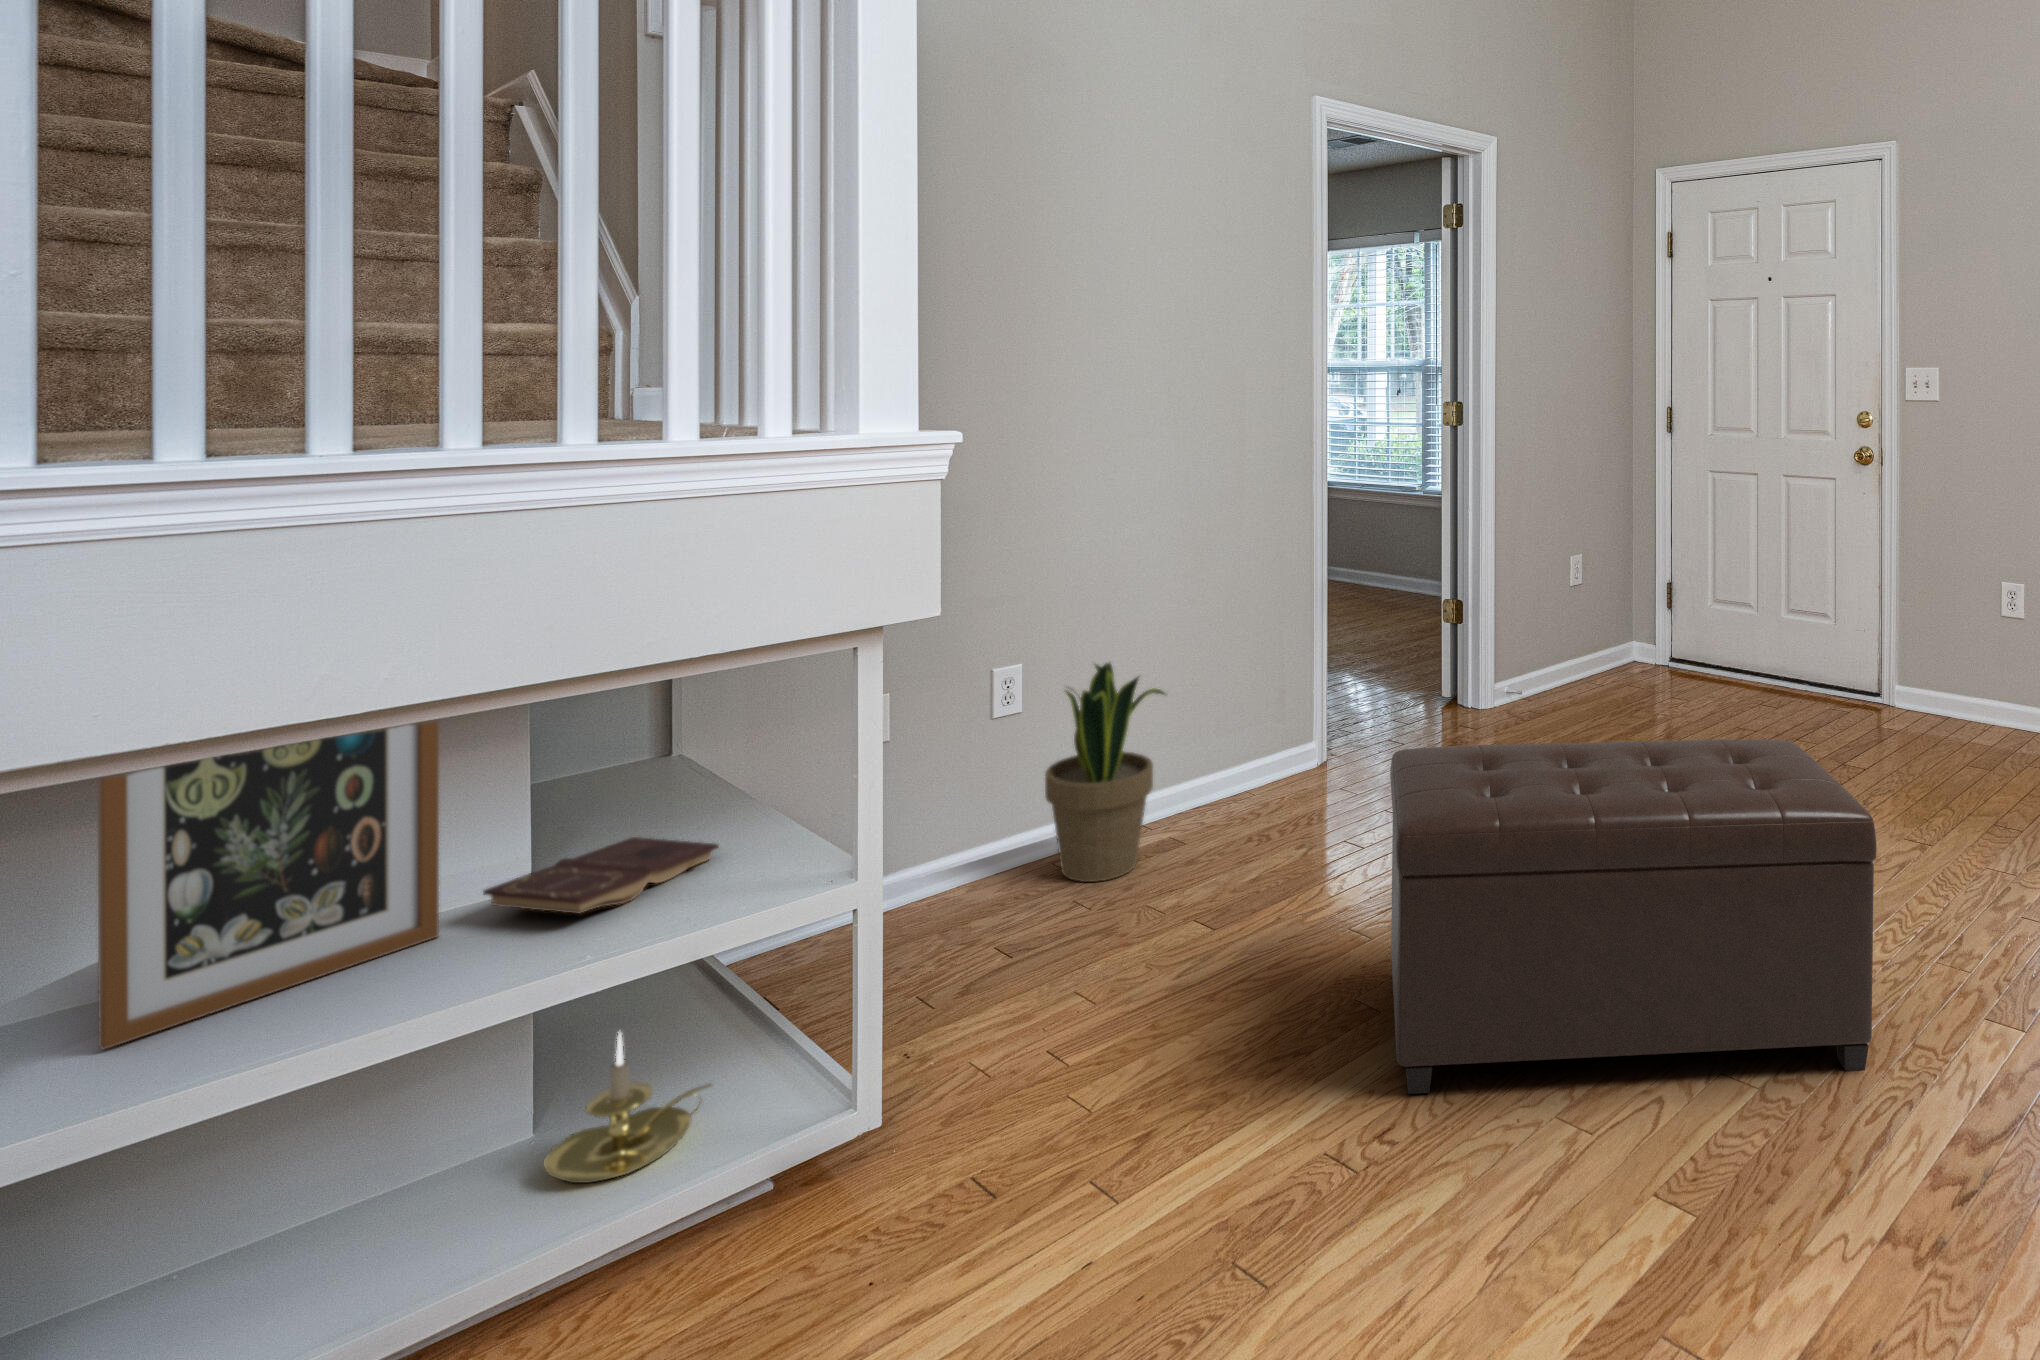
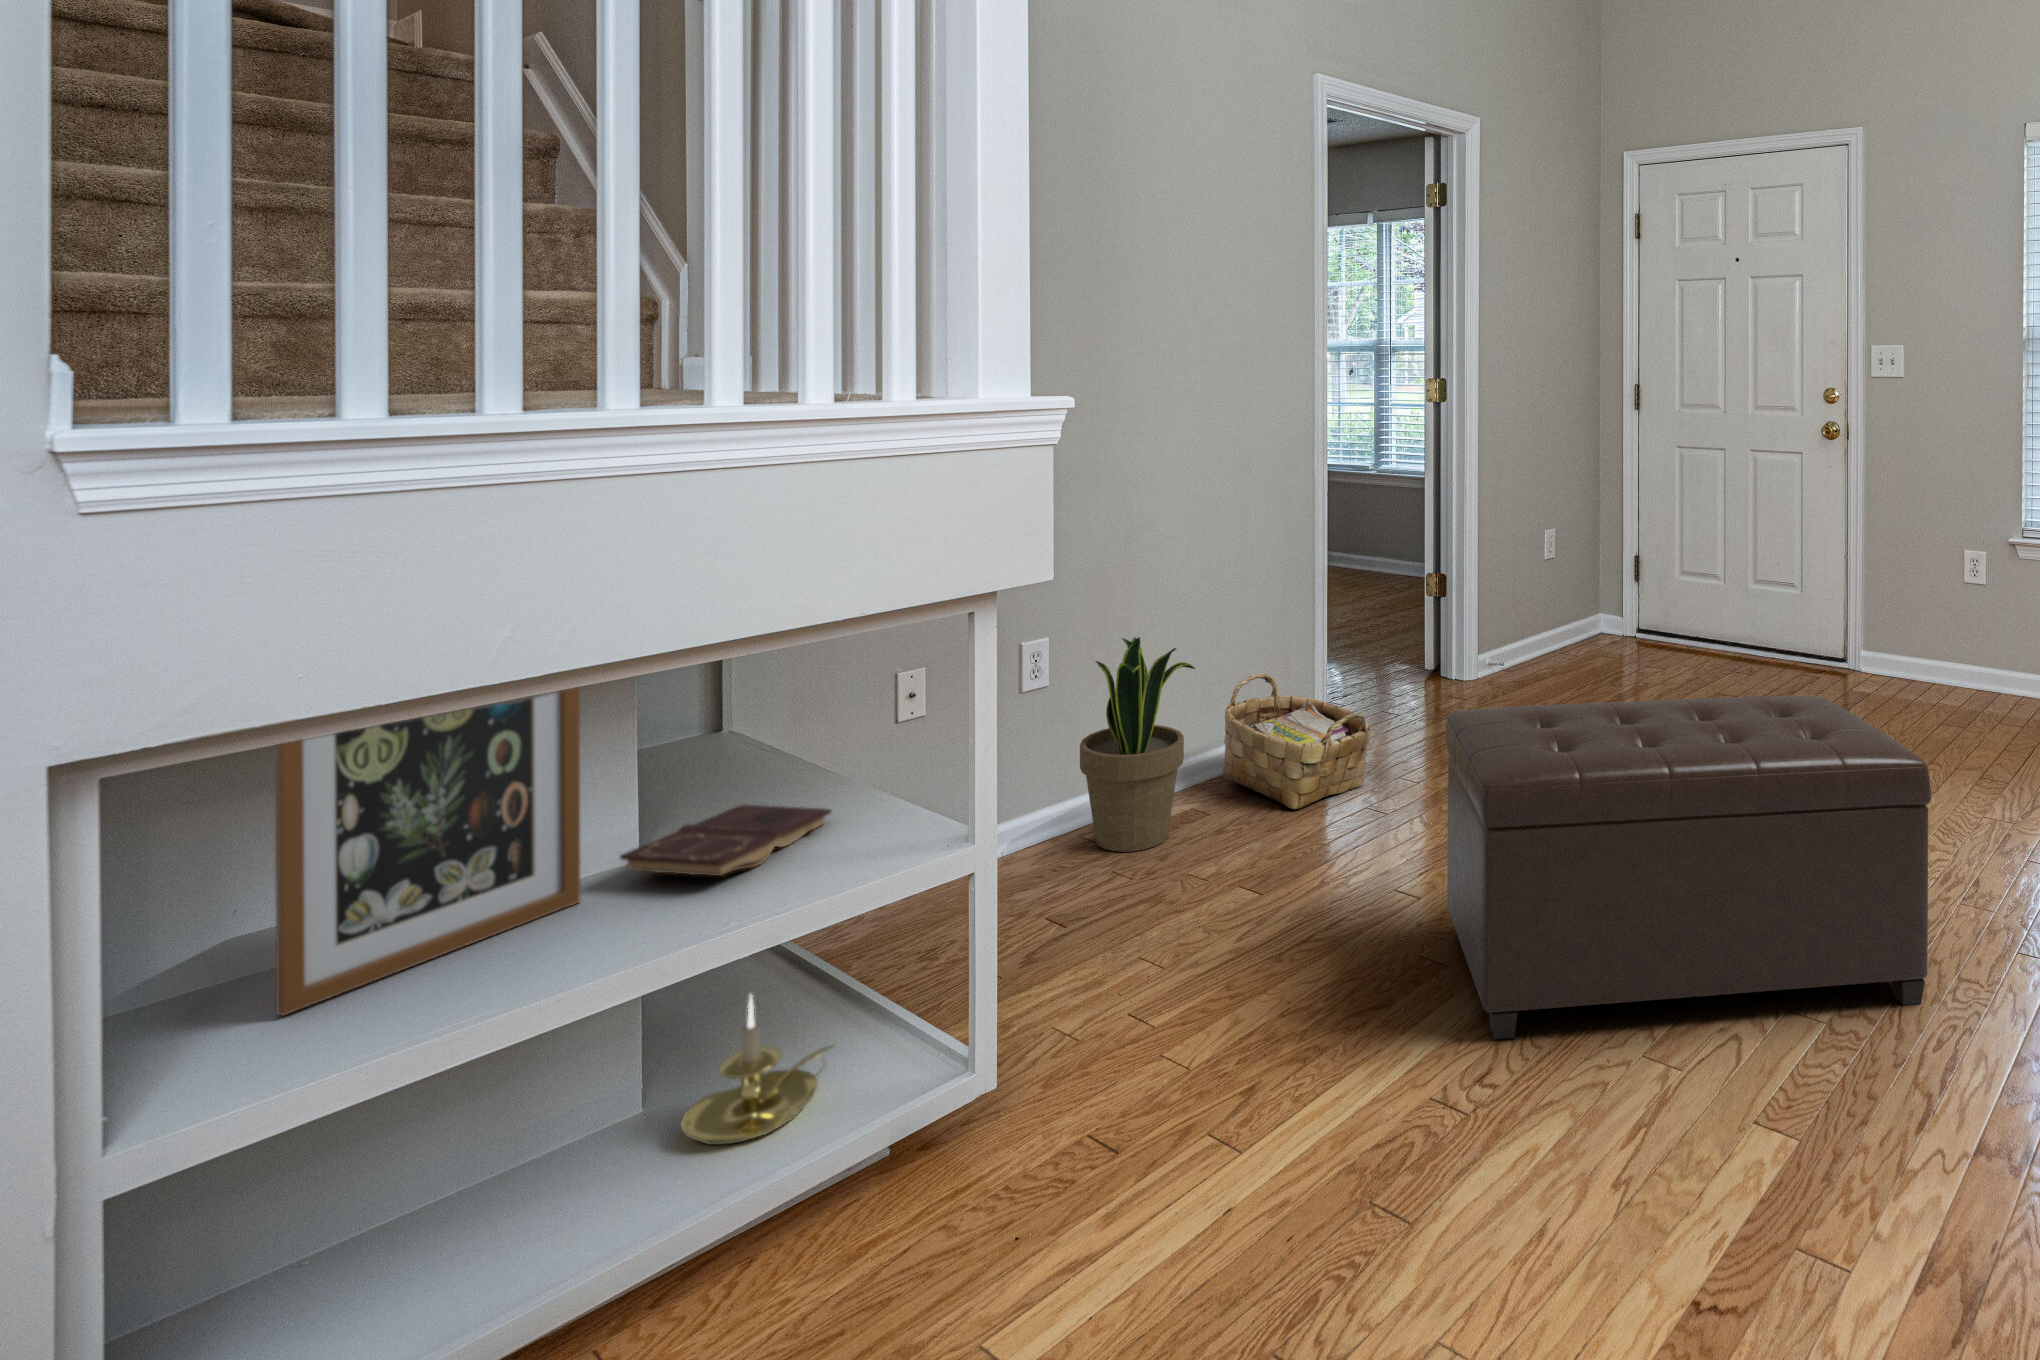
woven basket: none [1206,698,1356,841] -> present [1223,673,1370,810]

